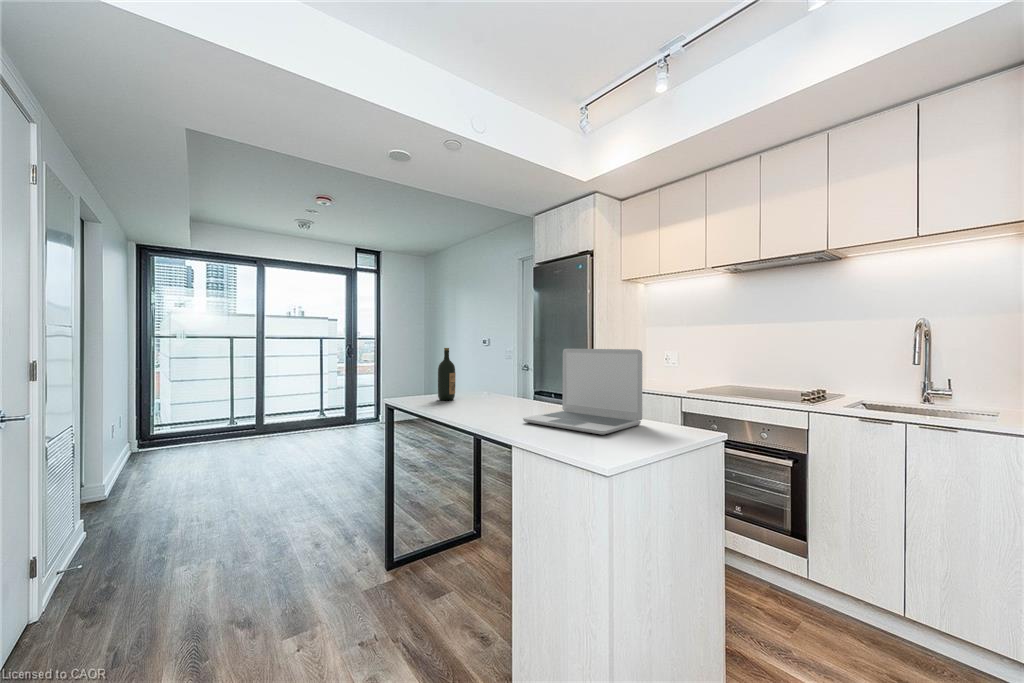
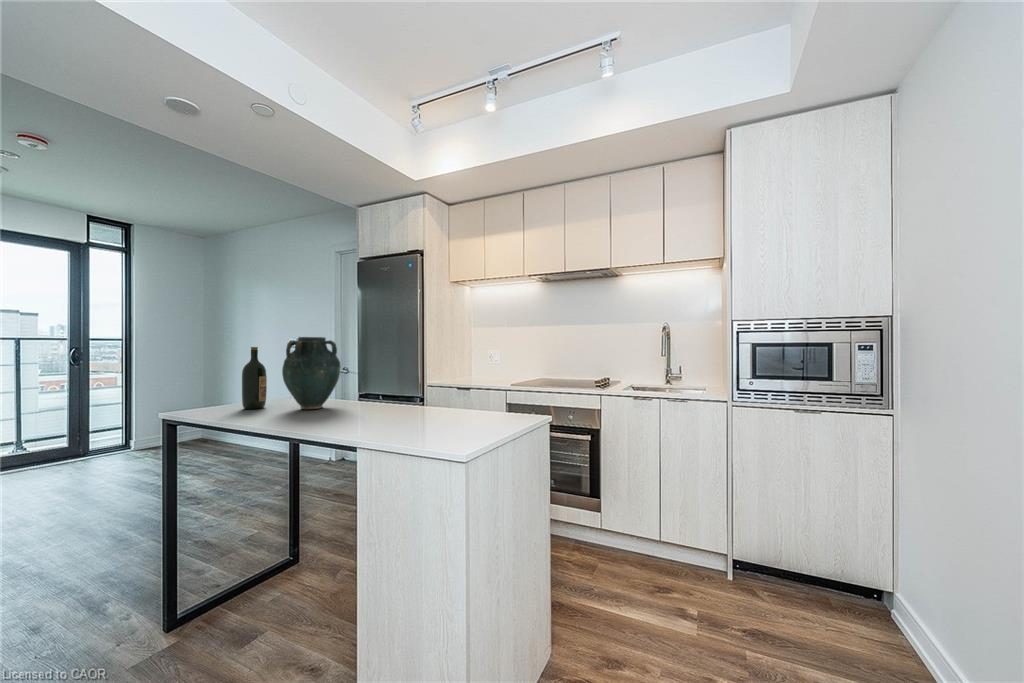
vase: none [466,339,512,404] -> present [282,337,340,409]
laptop: present [523,349,642,435] -> none [366,346,486,431]

